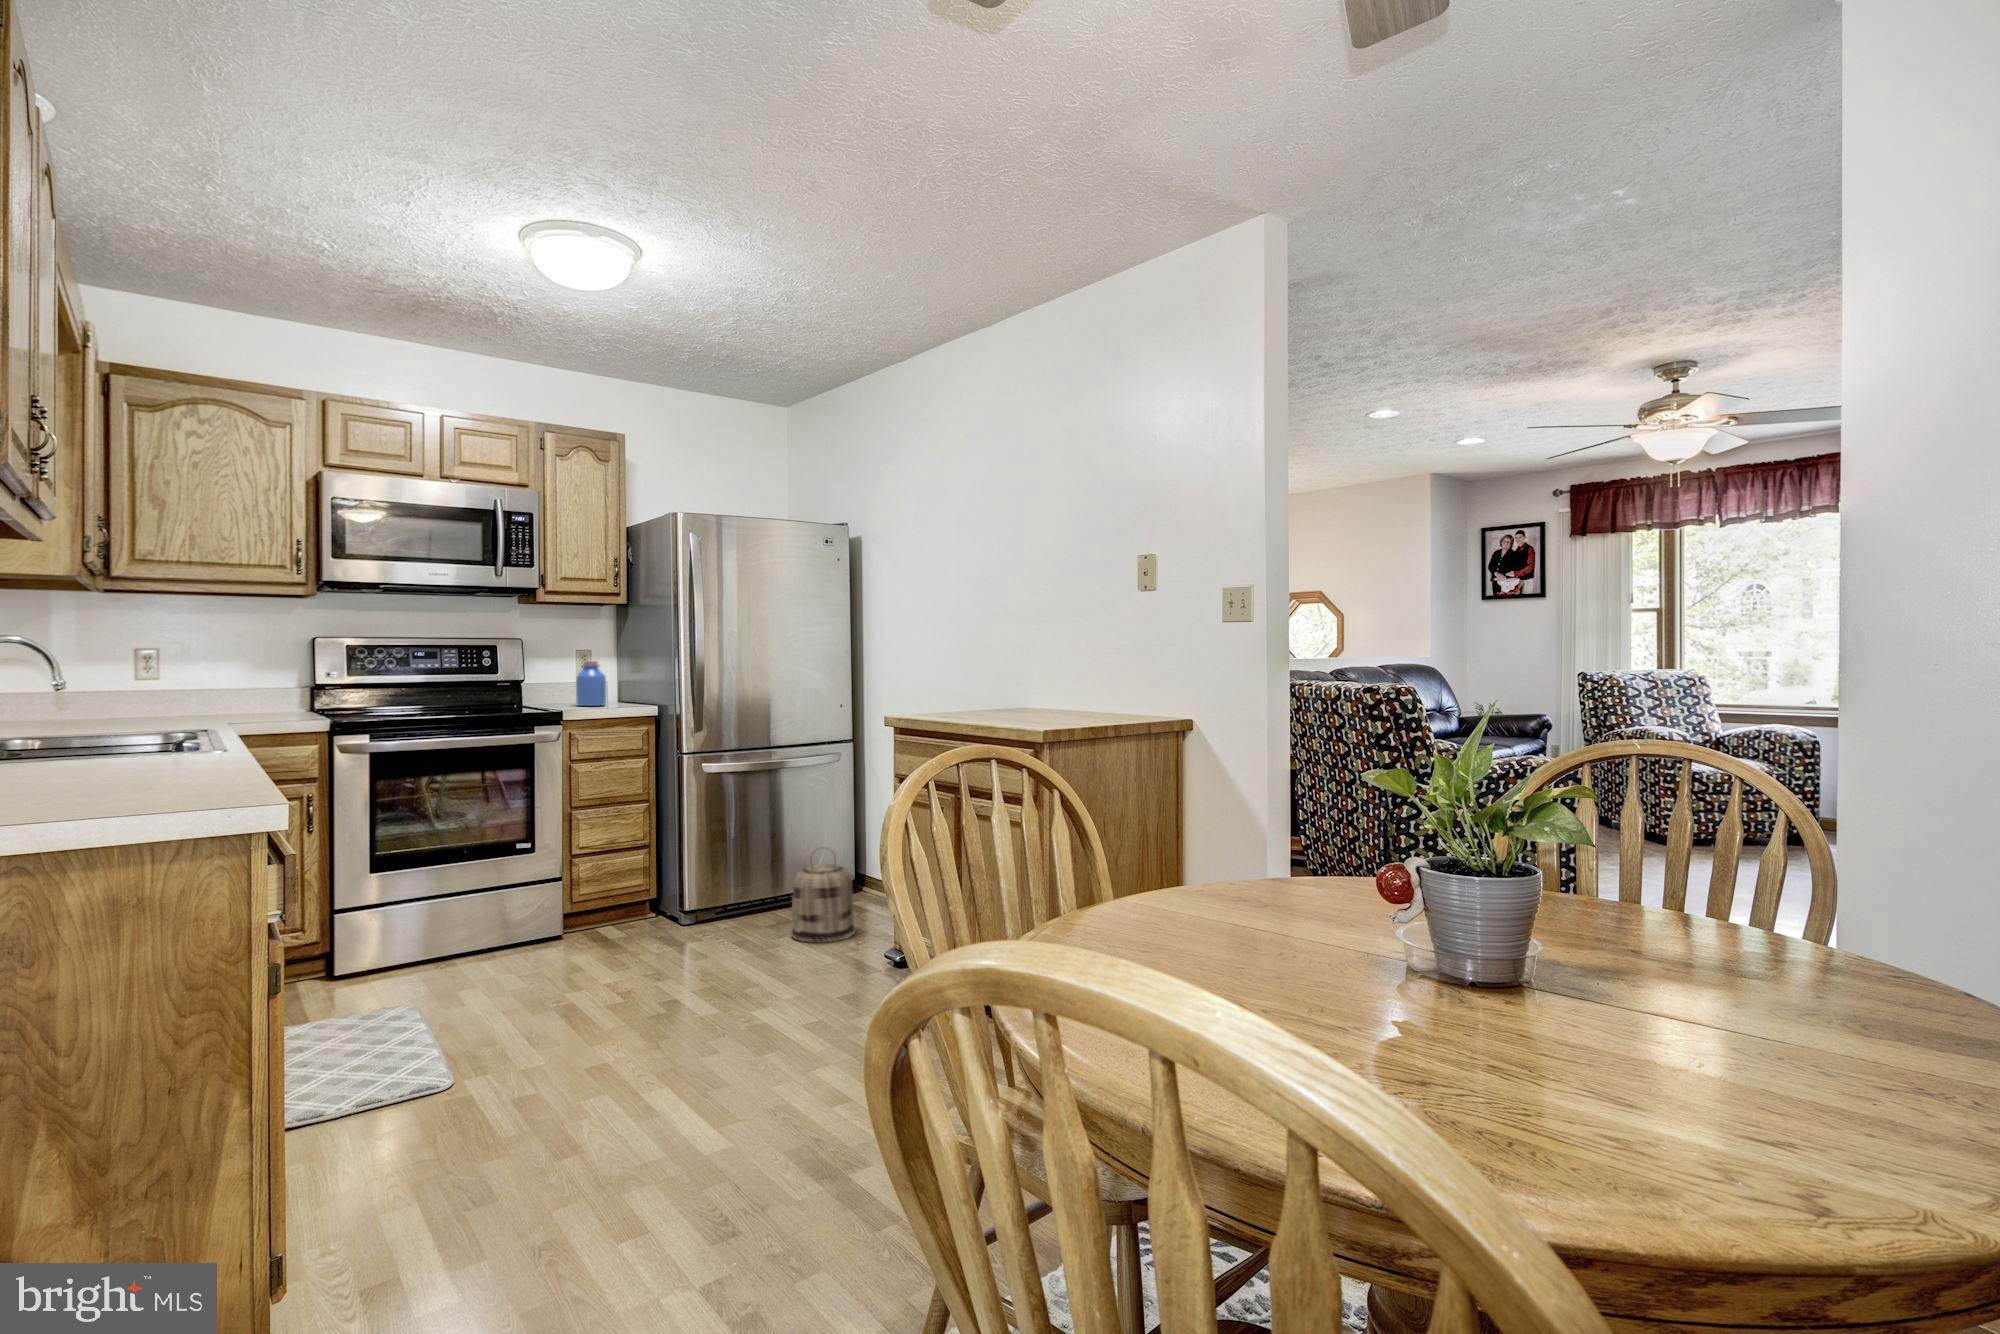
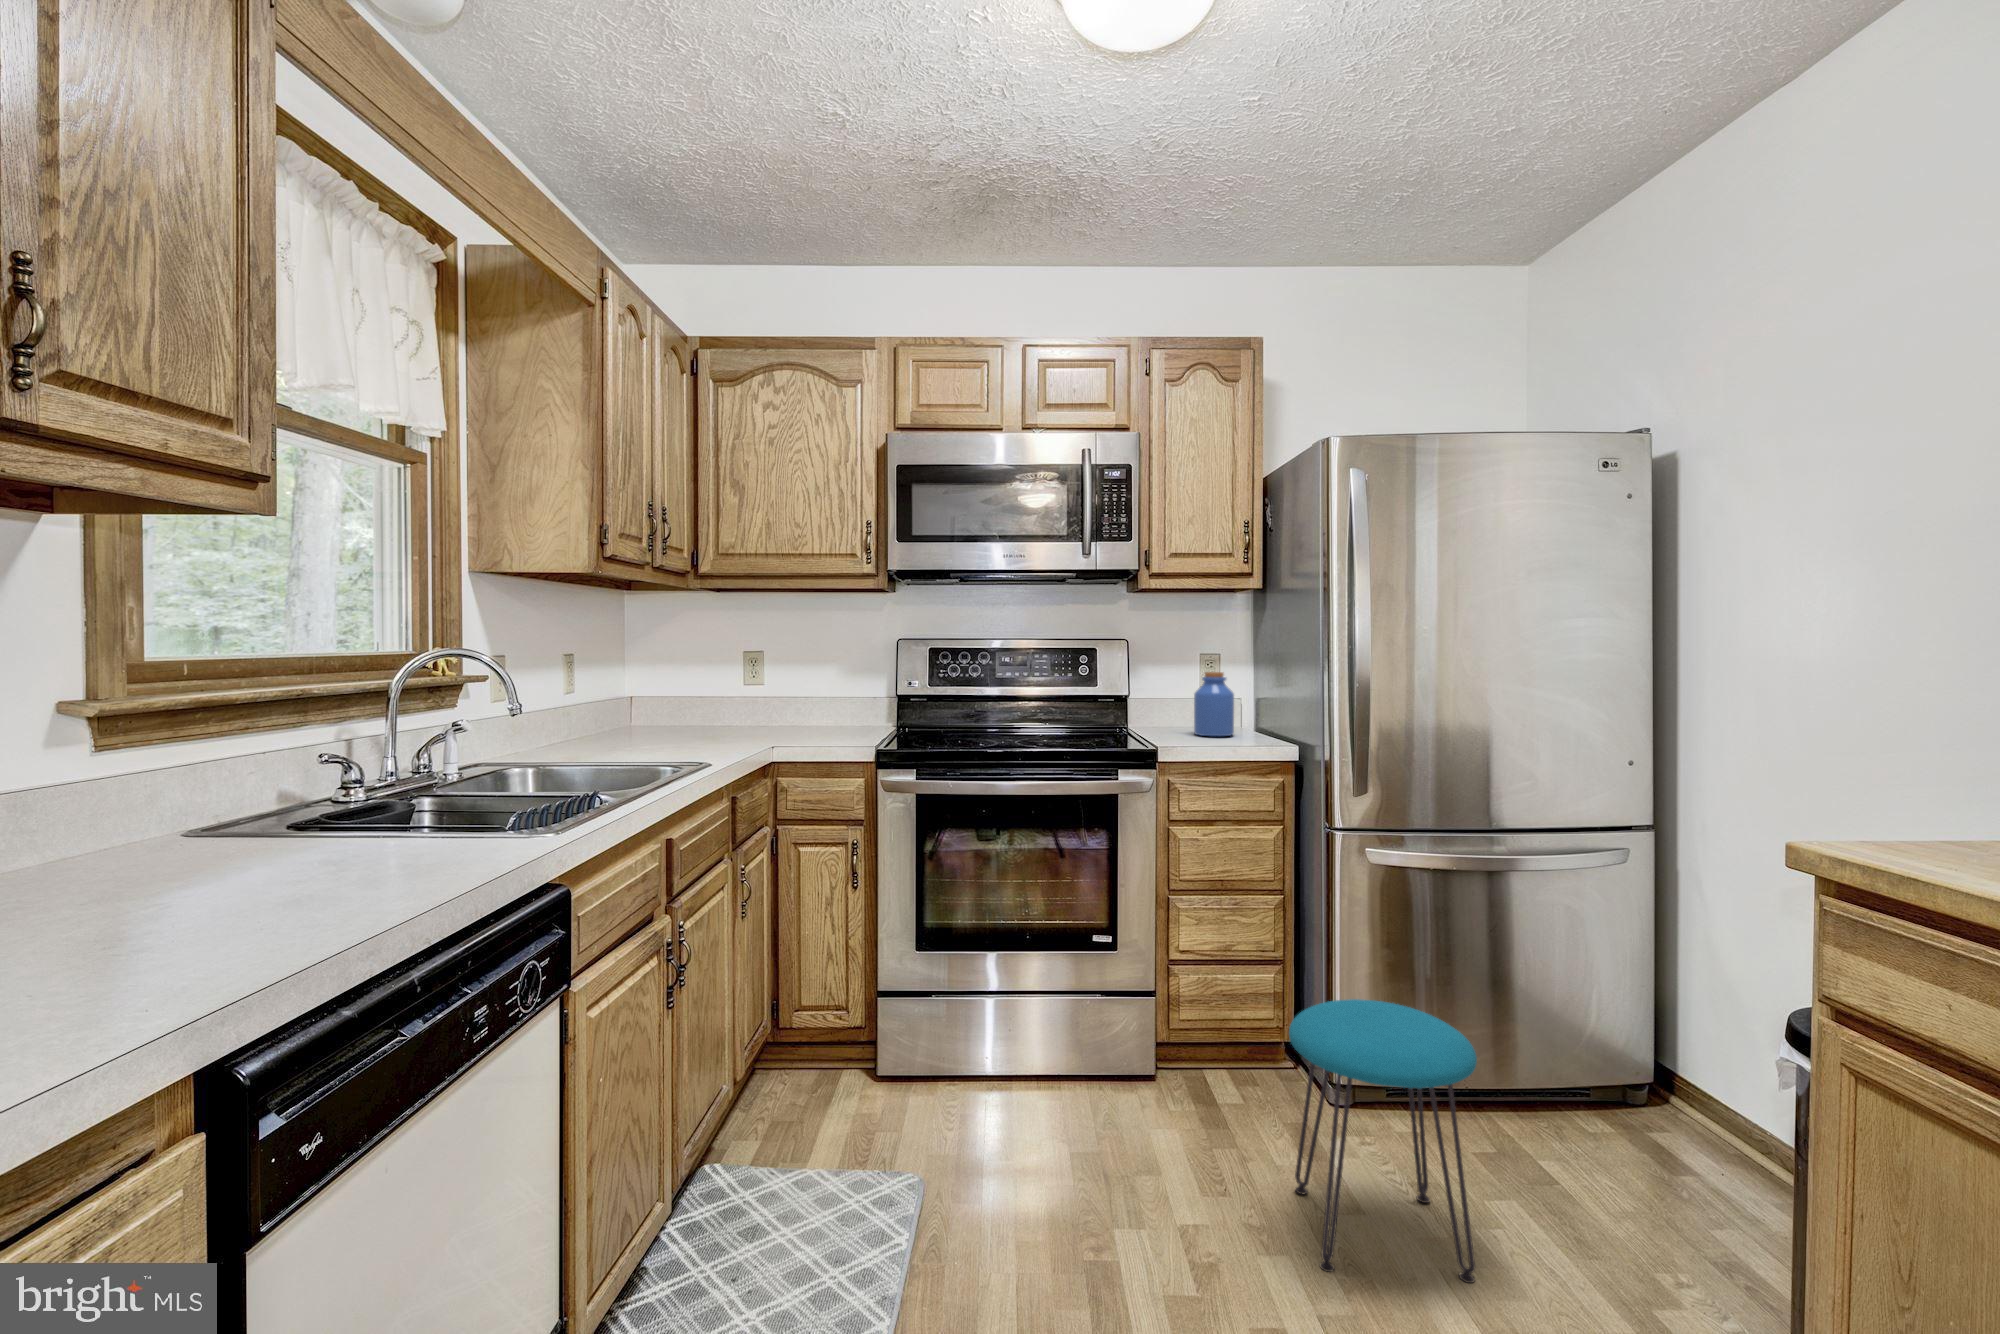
stool: none [666,838,765,974] -> present [1289,999,1477,1283]
basket: present [791,847,856,943] -> none [1529,1057,1678,1267]

